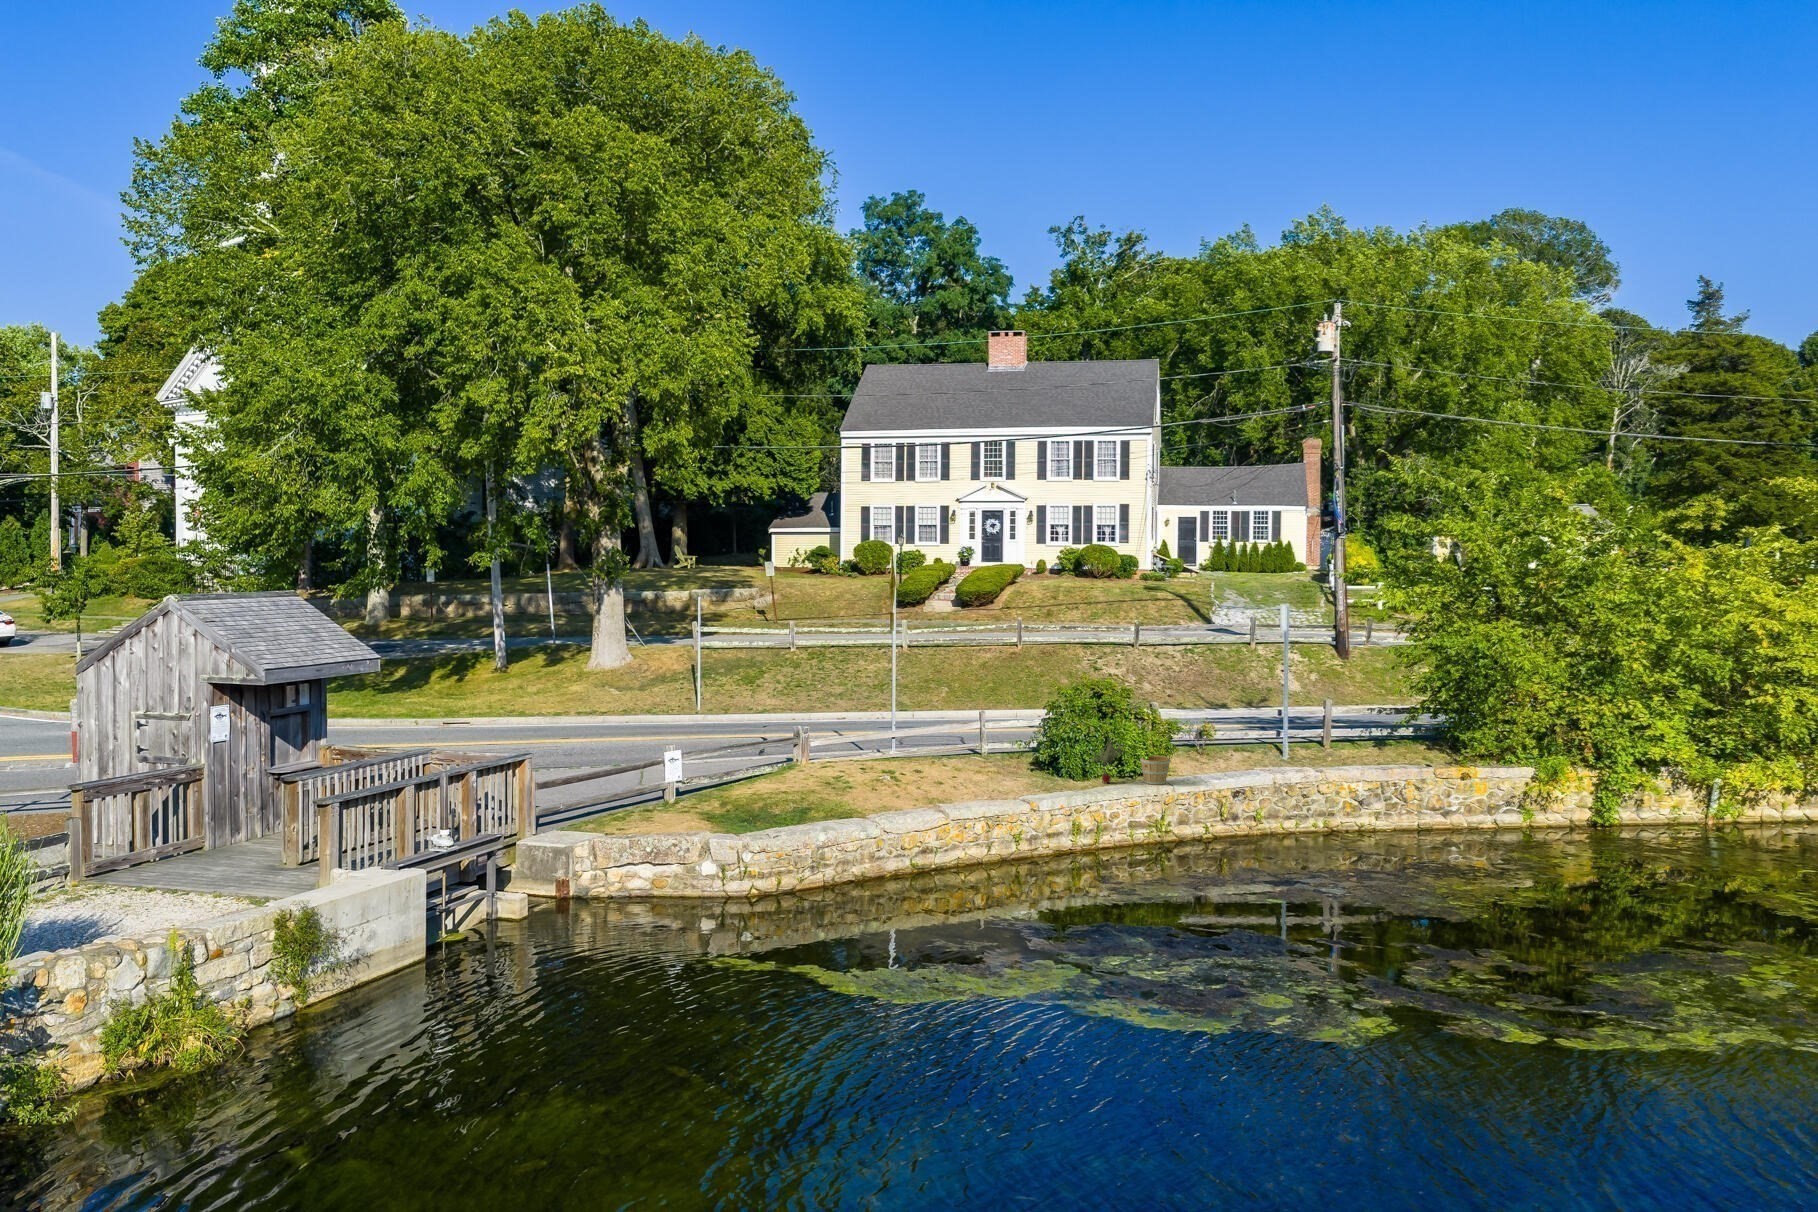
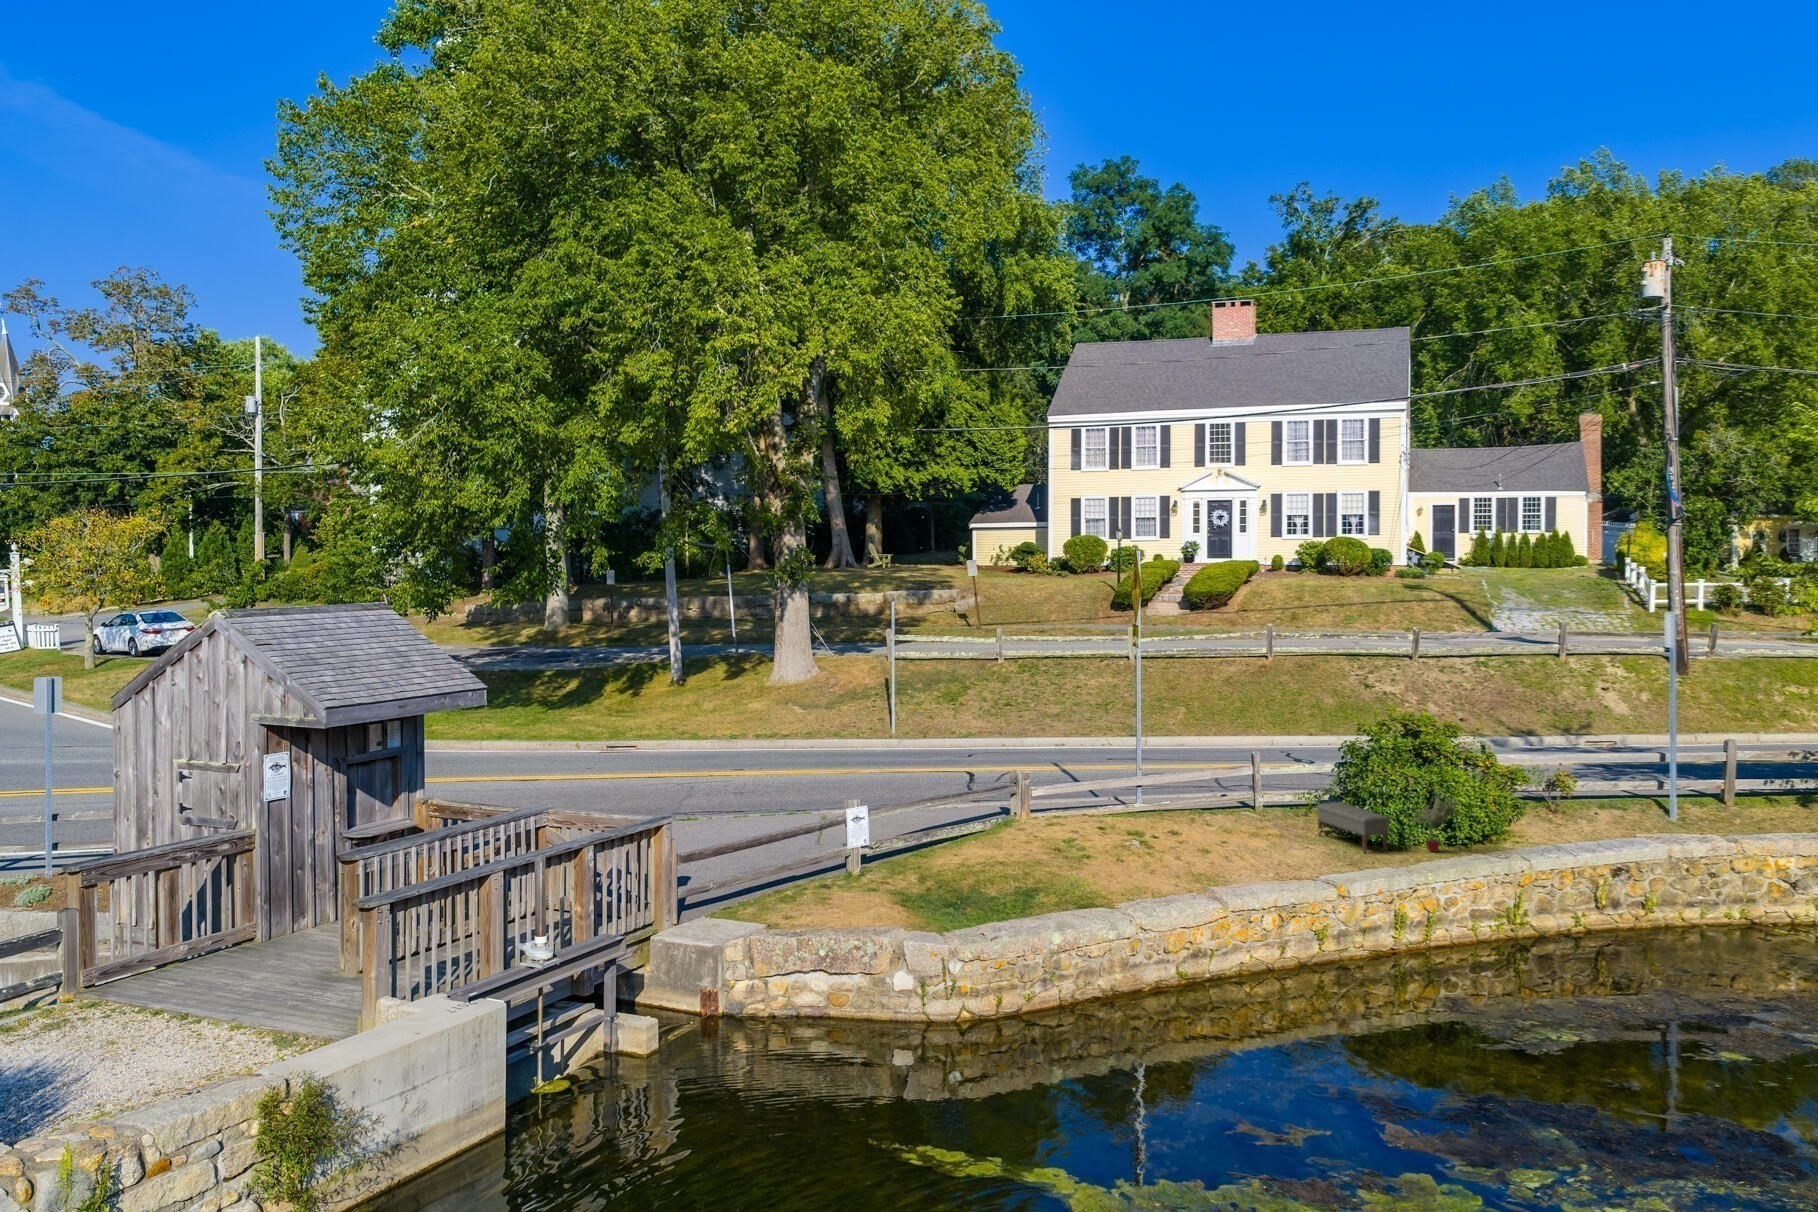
bench: none [1024,749,1075,785] -> present [1317,802,1390,853]
wooden bucket: present [1140,755,1171,785] -> none [1480,814,1523,856]

